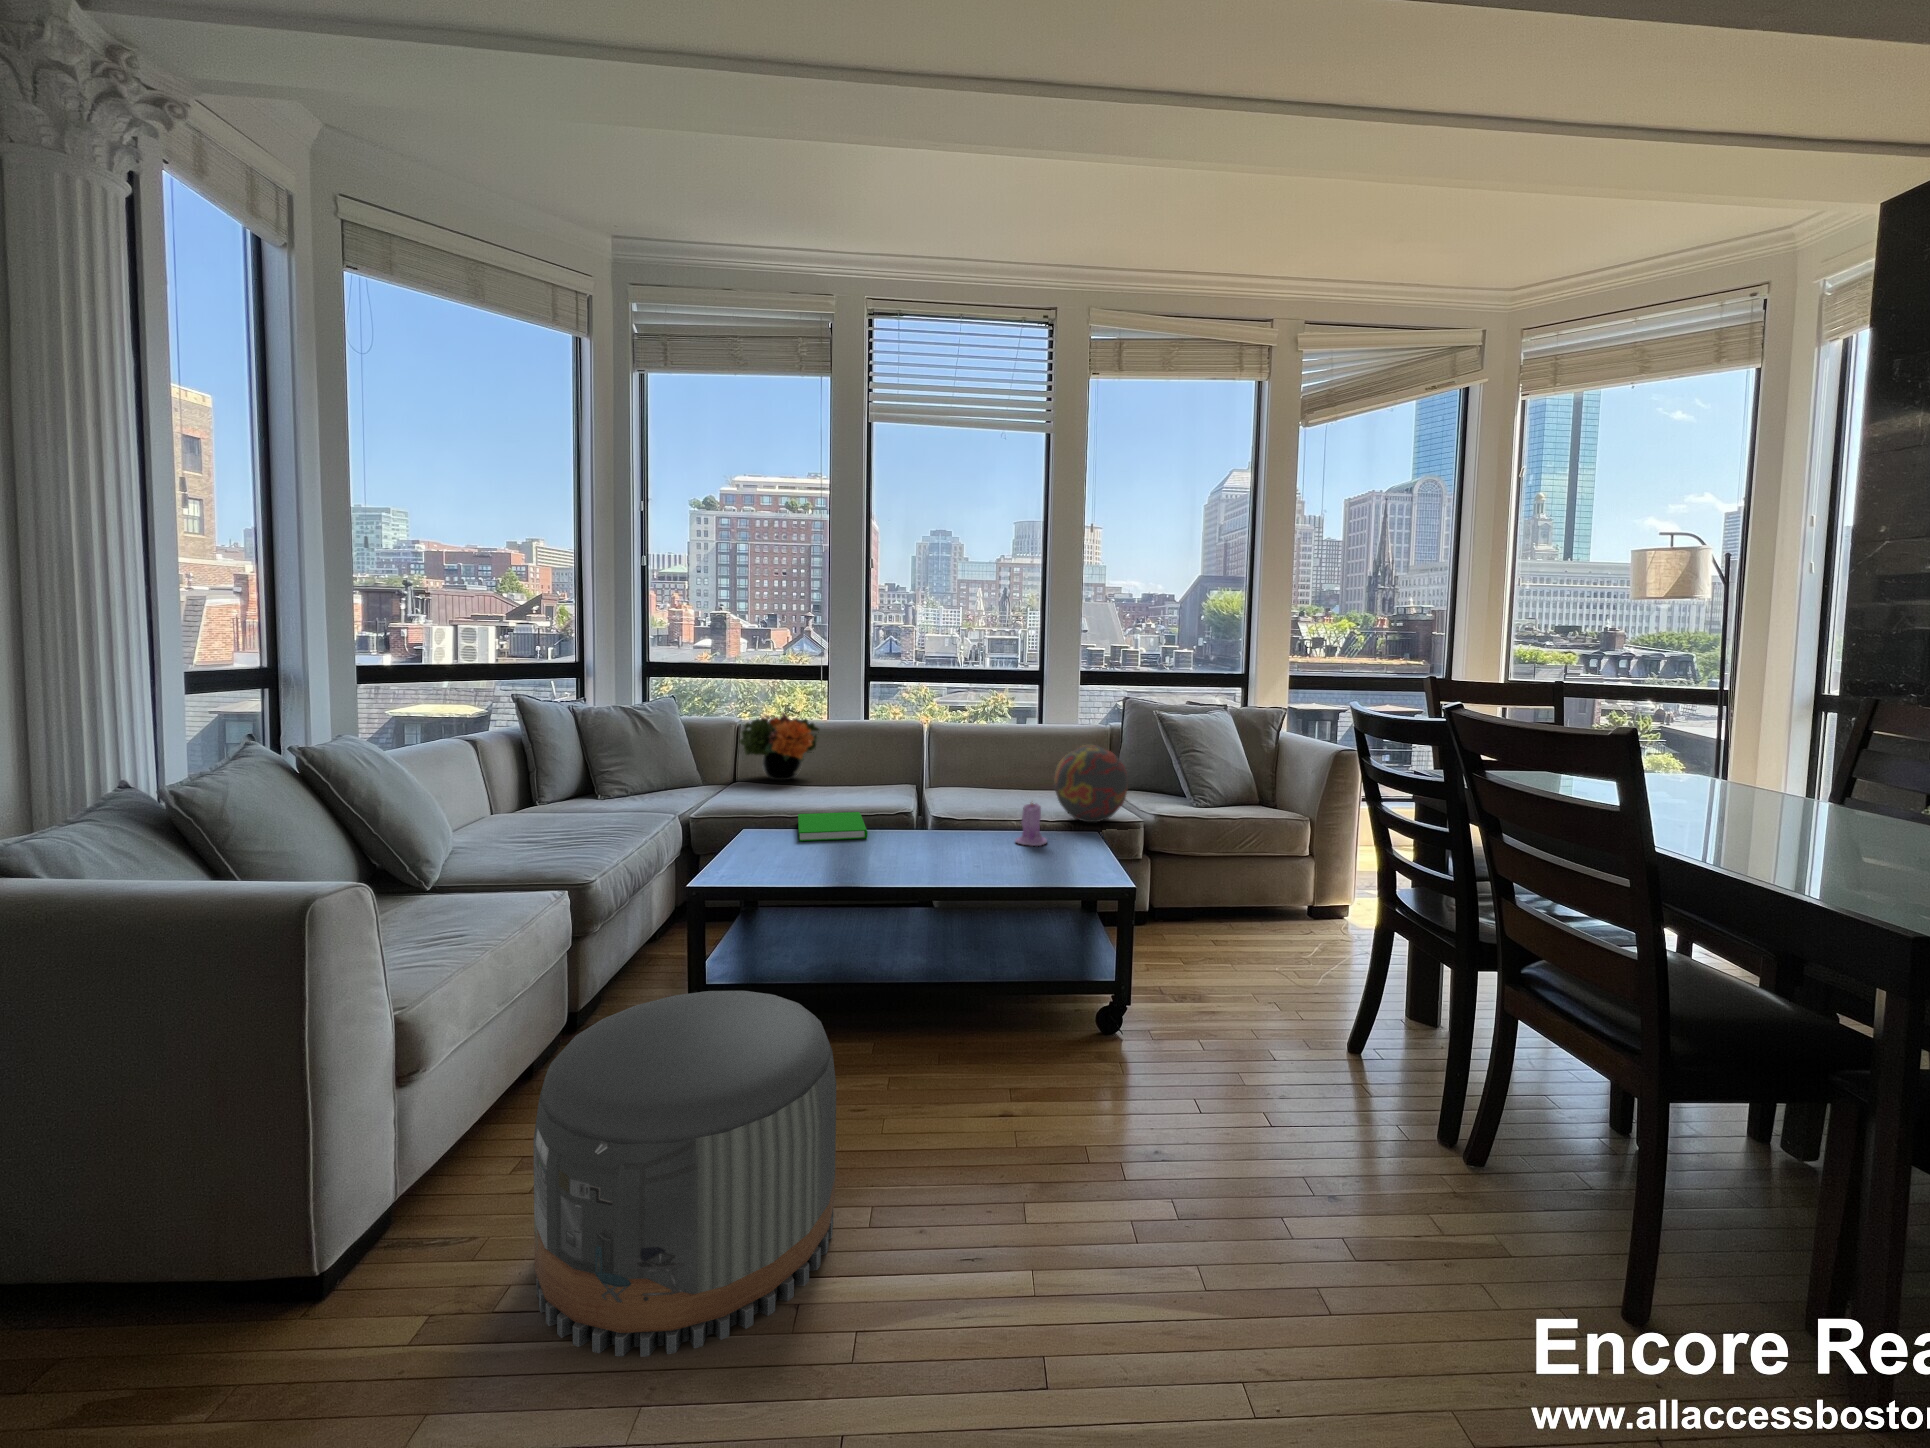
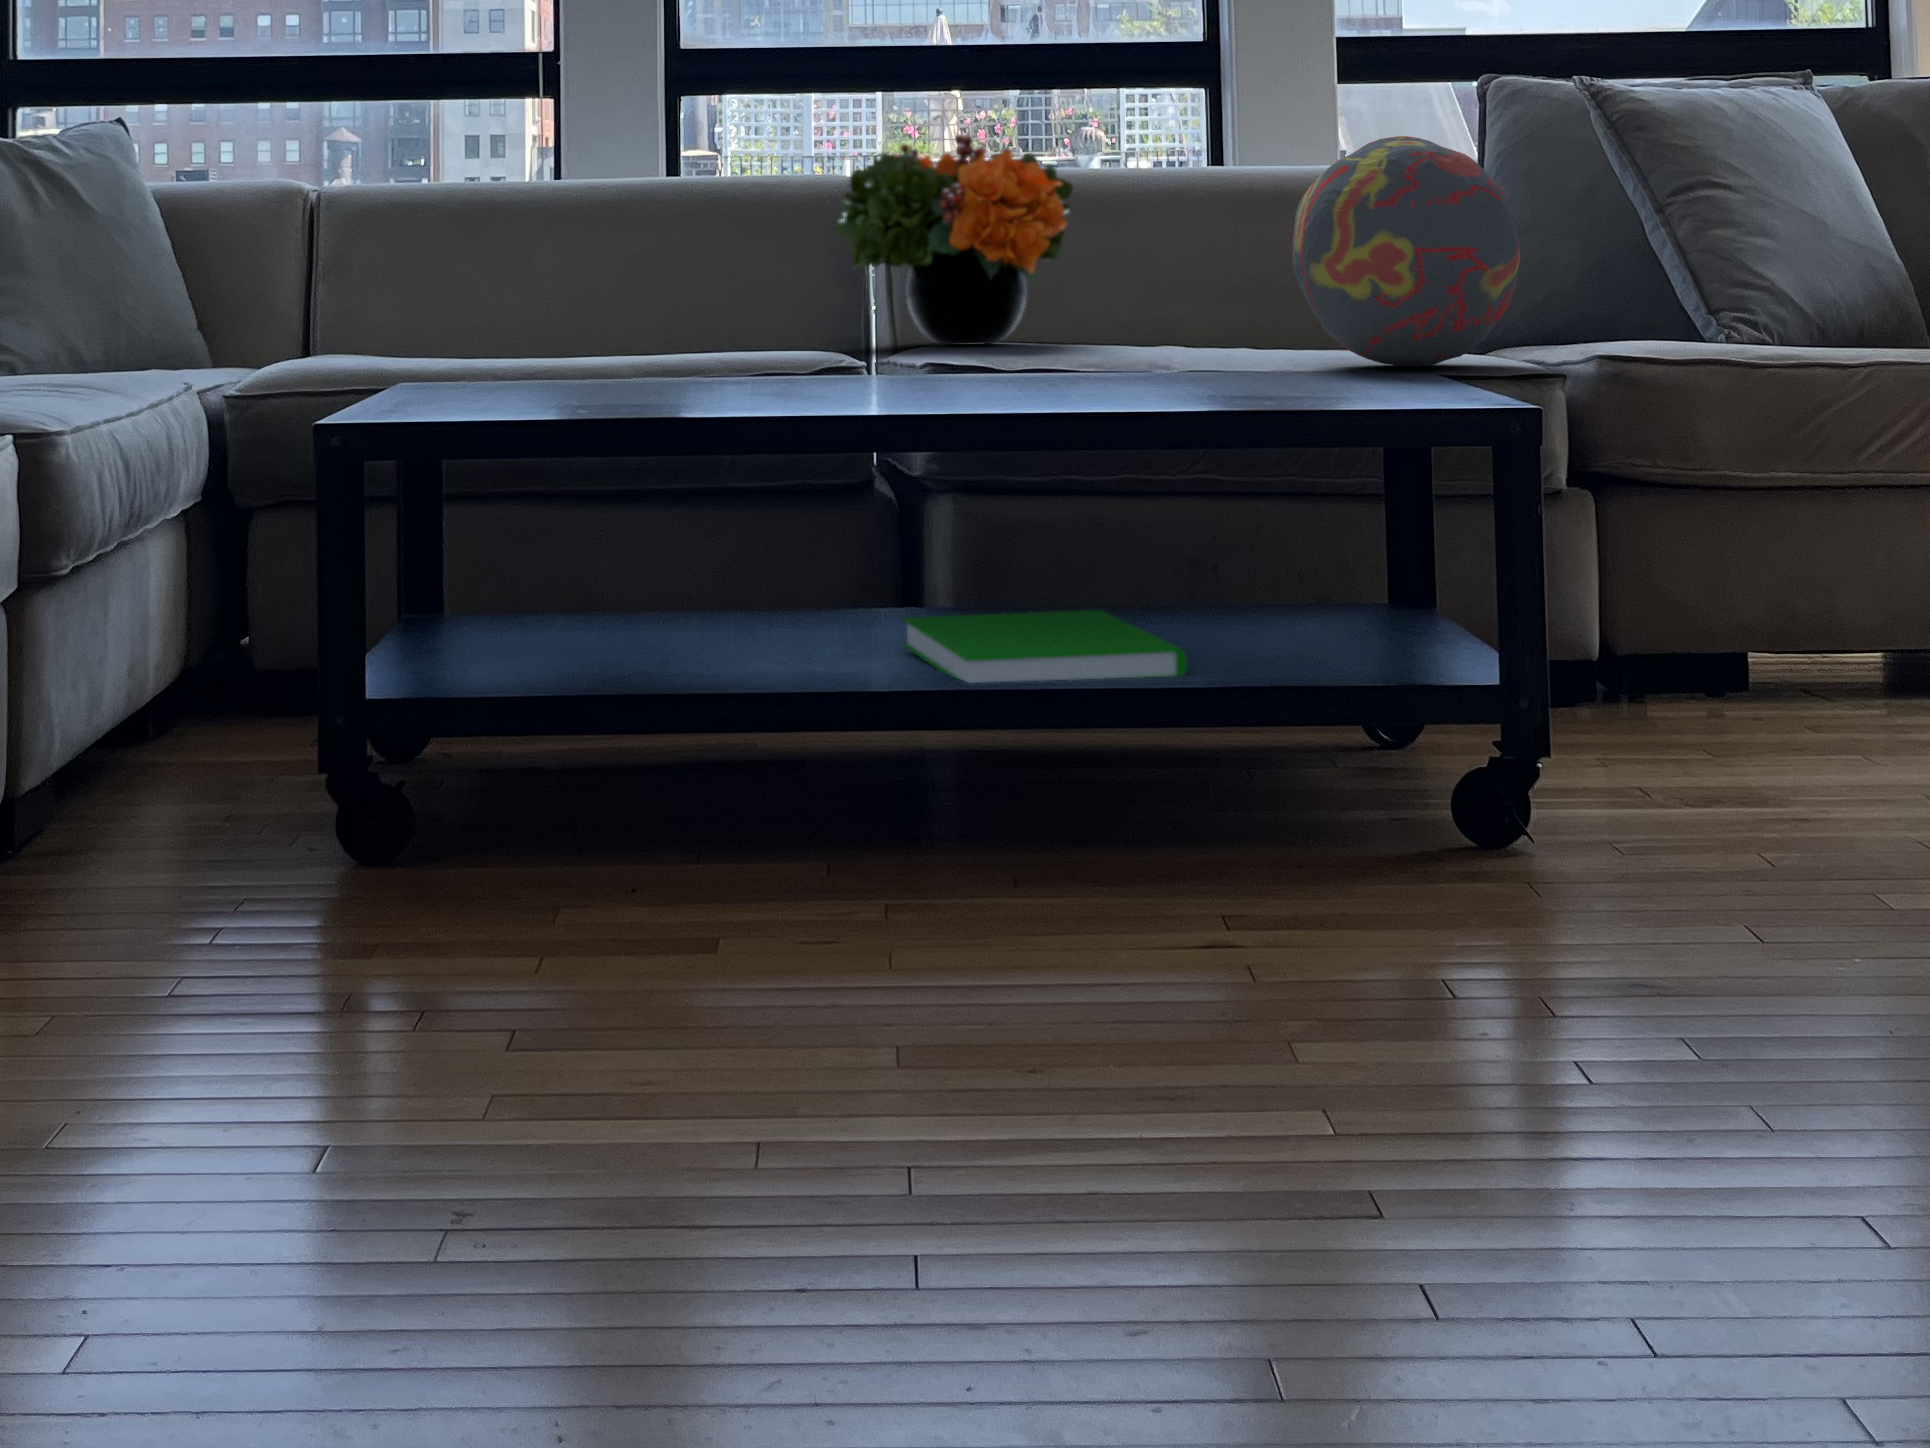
flower arrangement: present [740,712,819,780] -> present [836,134,1073,345]
candle: present [1015,803,1047,846] -> none [1194,255,1291,389]
book: present [798,812,868,841] -> present [904,610,1186,683]
pouf: present [534,991,836,1357] -> none [132,520,842,1229]

